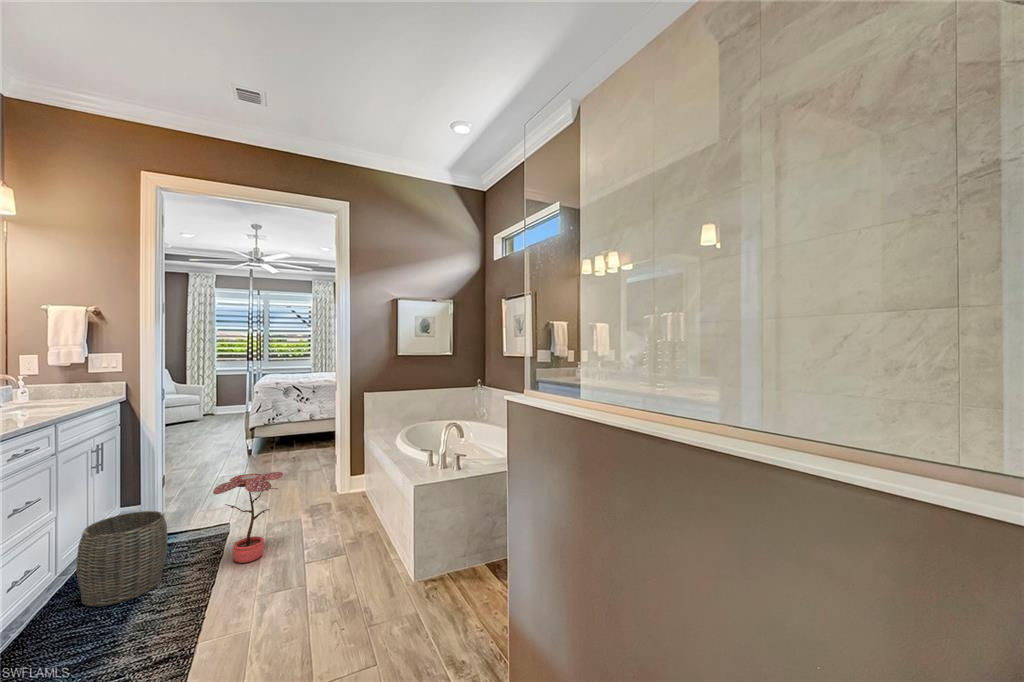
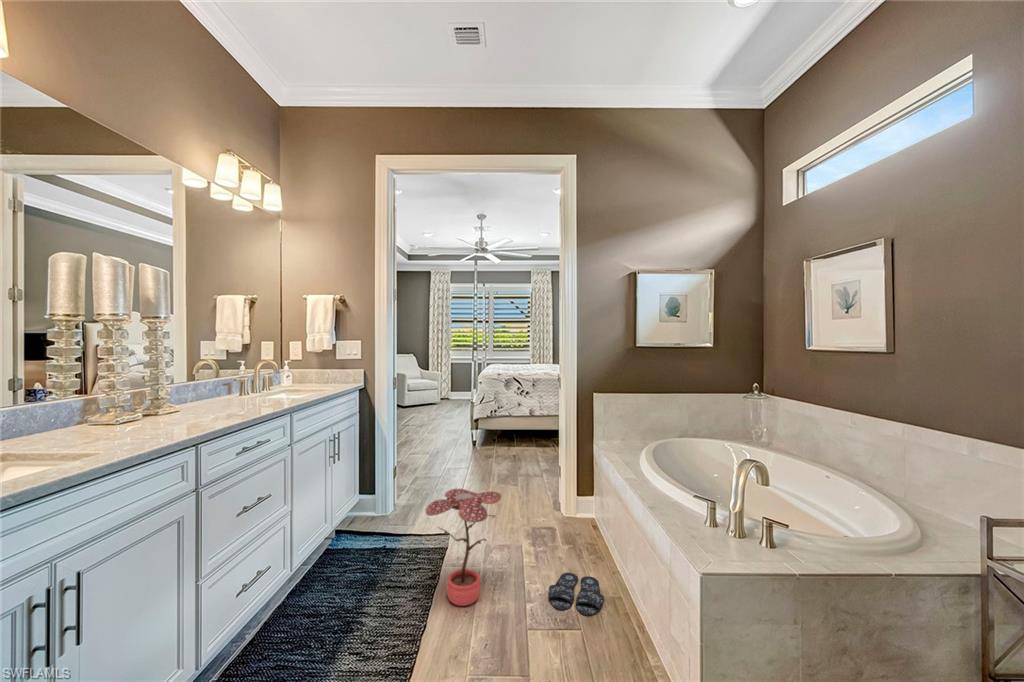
woven basket: present [77,511,167,607] -> none [300,517,383,630]
slippers: none [323,525,366,547] -> present [548,573,604,616]

